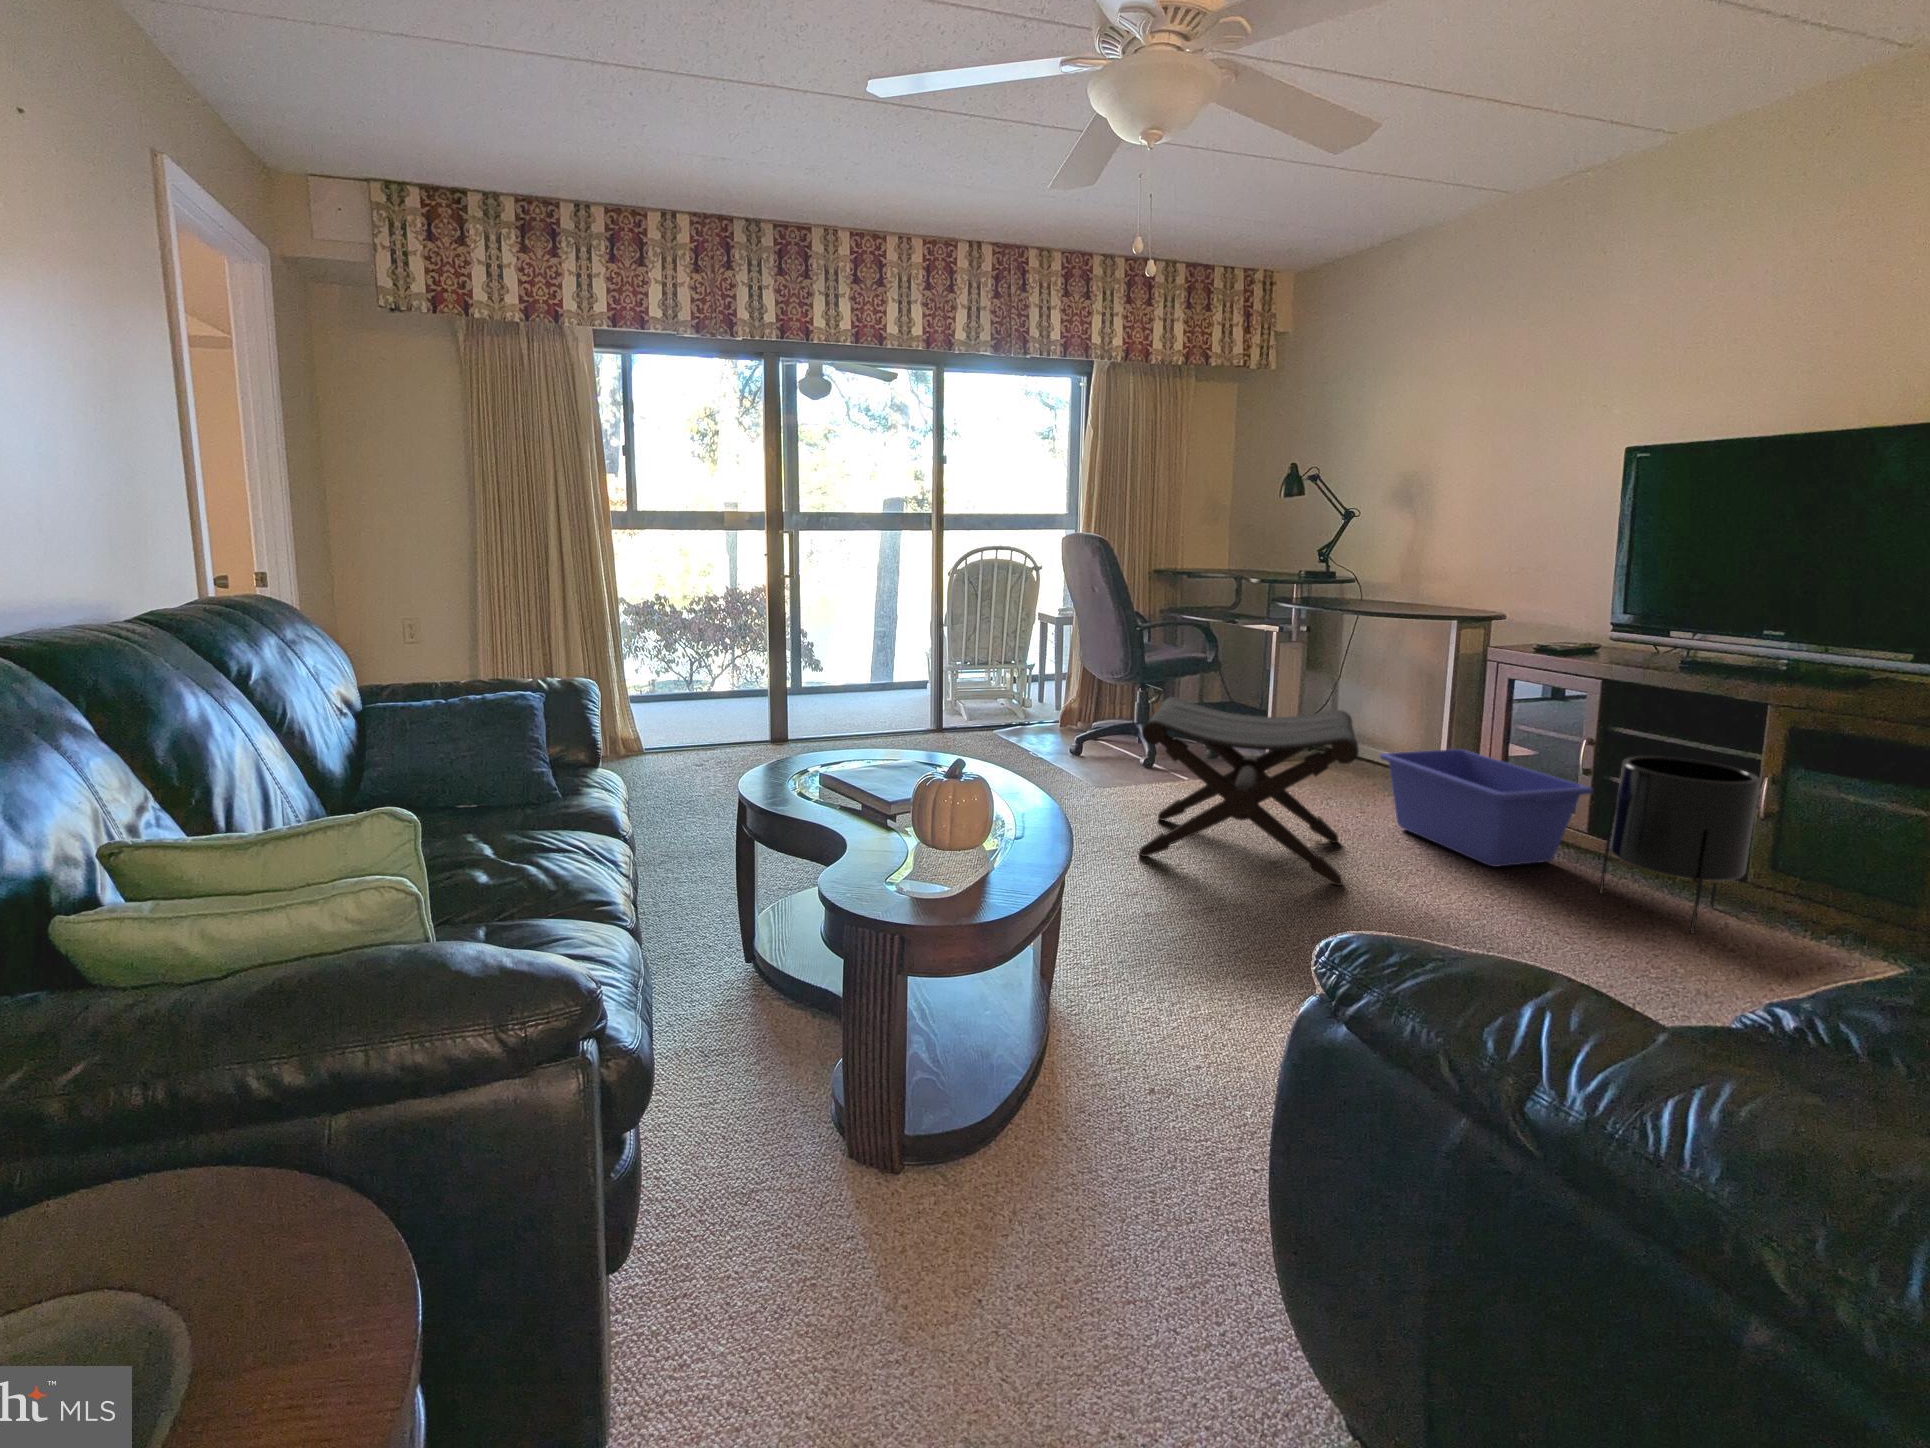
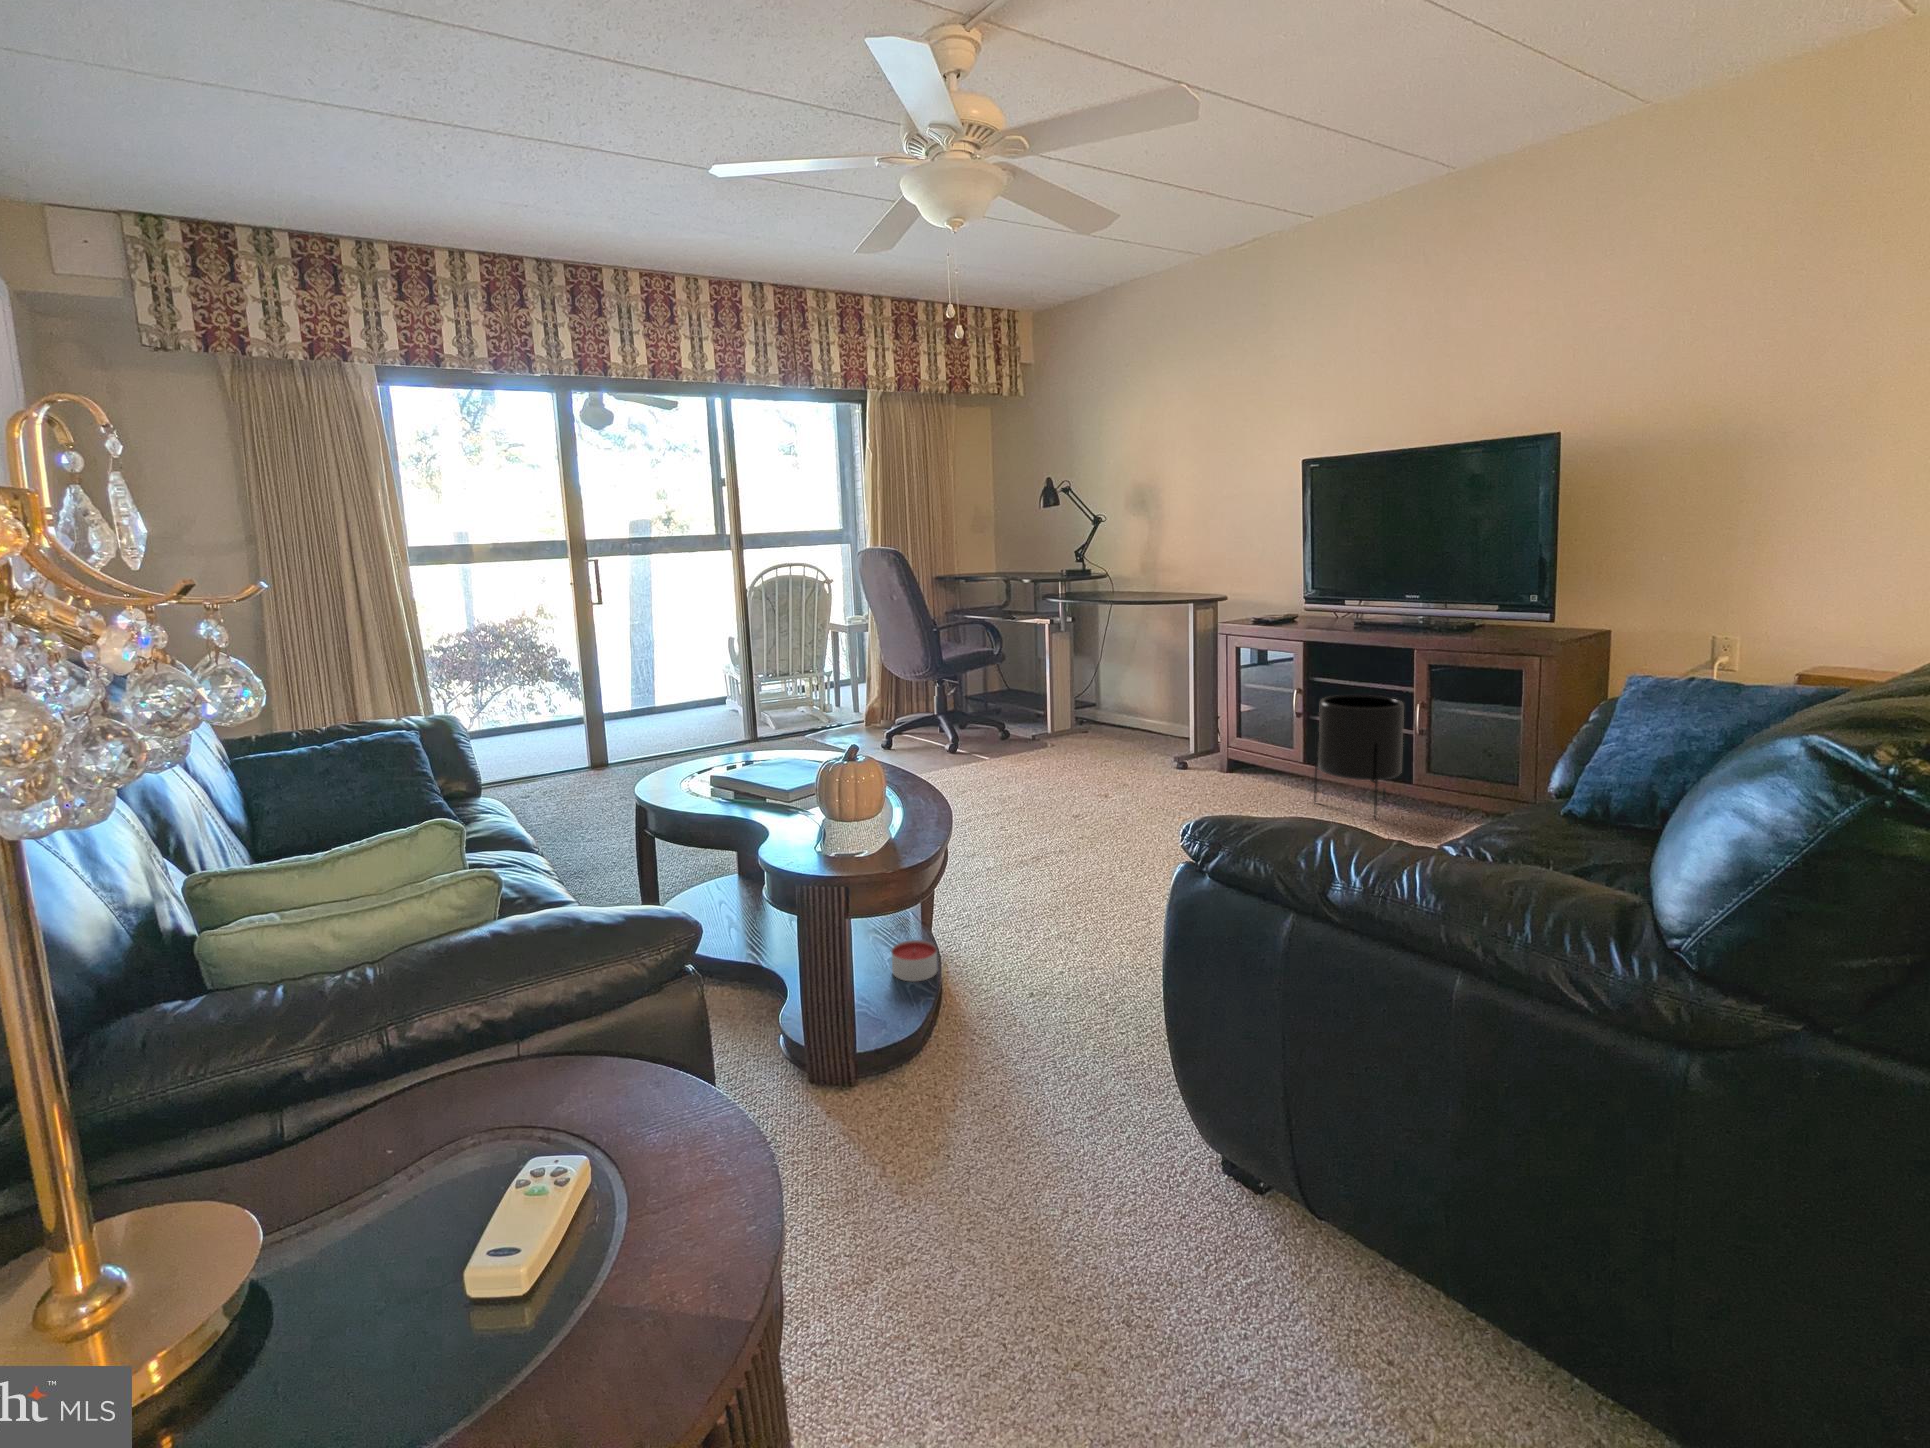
footstool: present [1139,697,1359,885] -> none [976,685,1144,824]
storage bin: present [1380,749,1593,867] -> none [1150,708,1302,794]
candle: none [947,1000,1004,1056] -> present [892,940,937,981]

